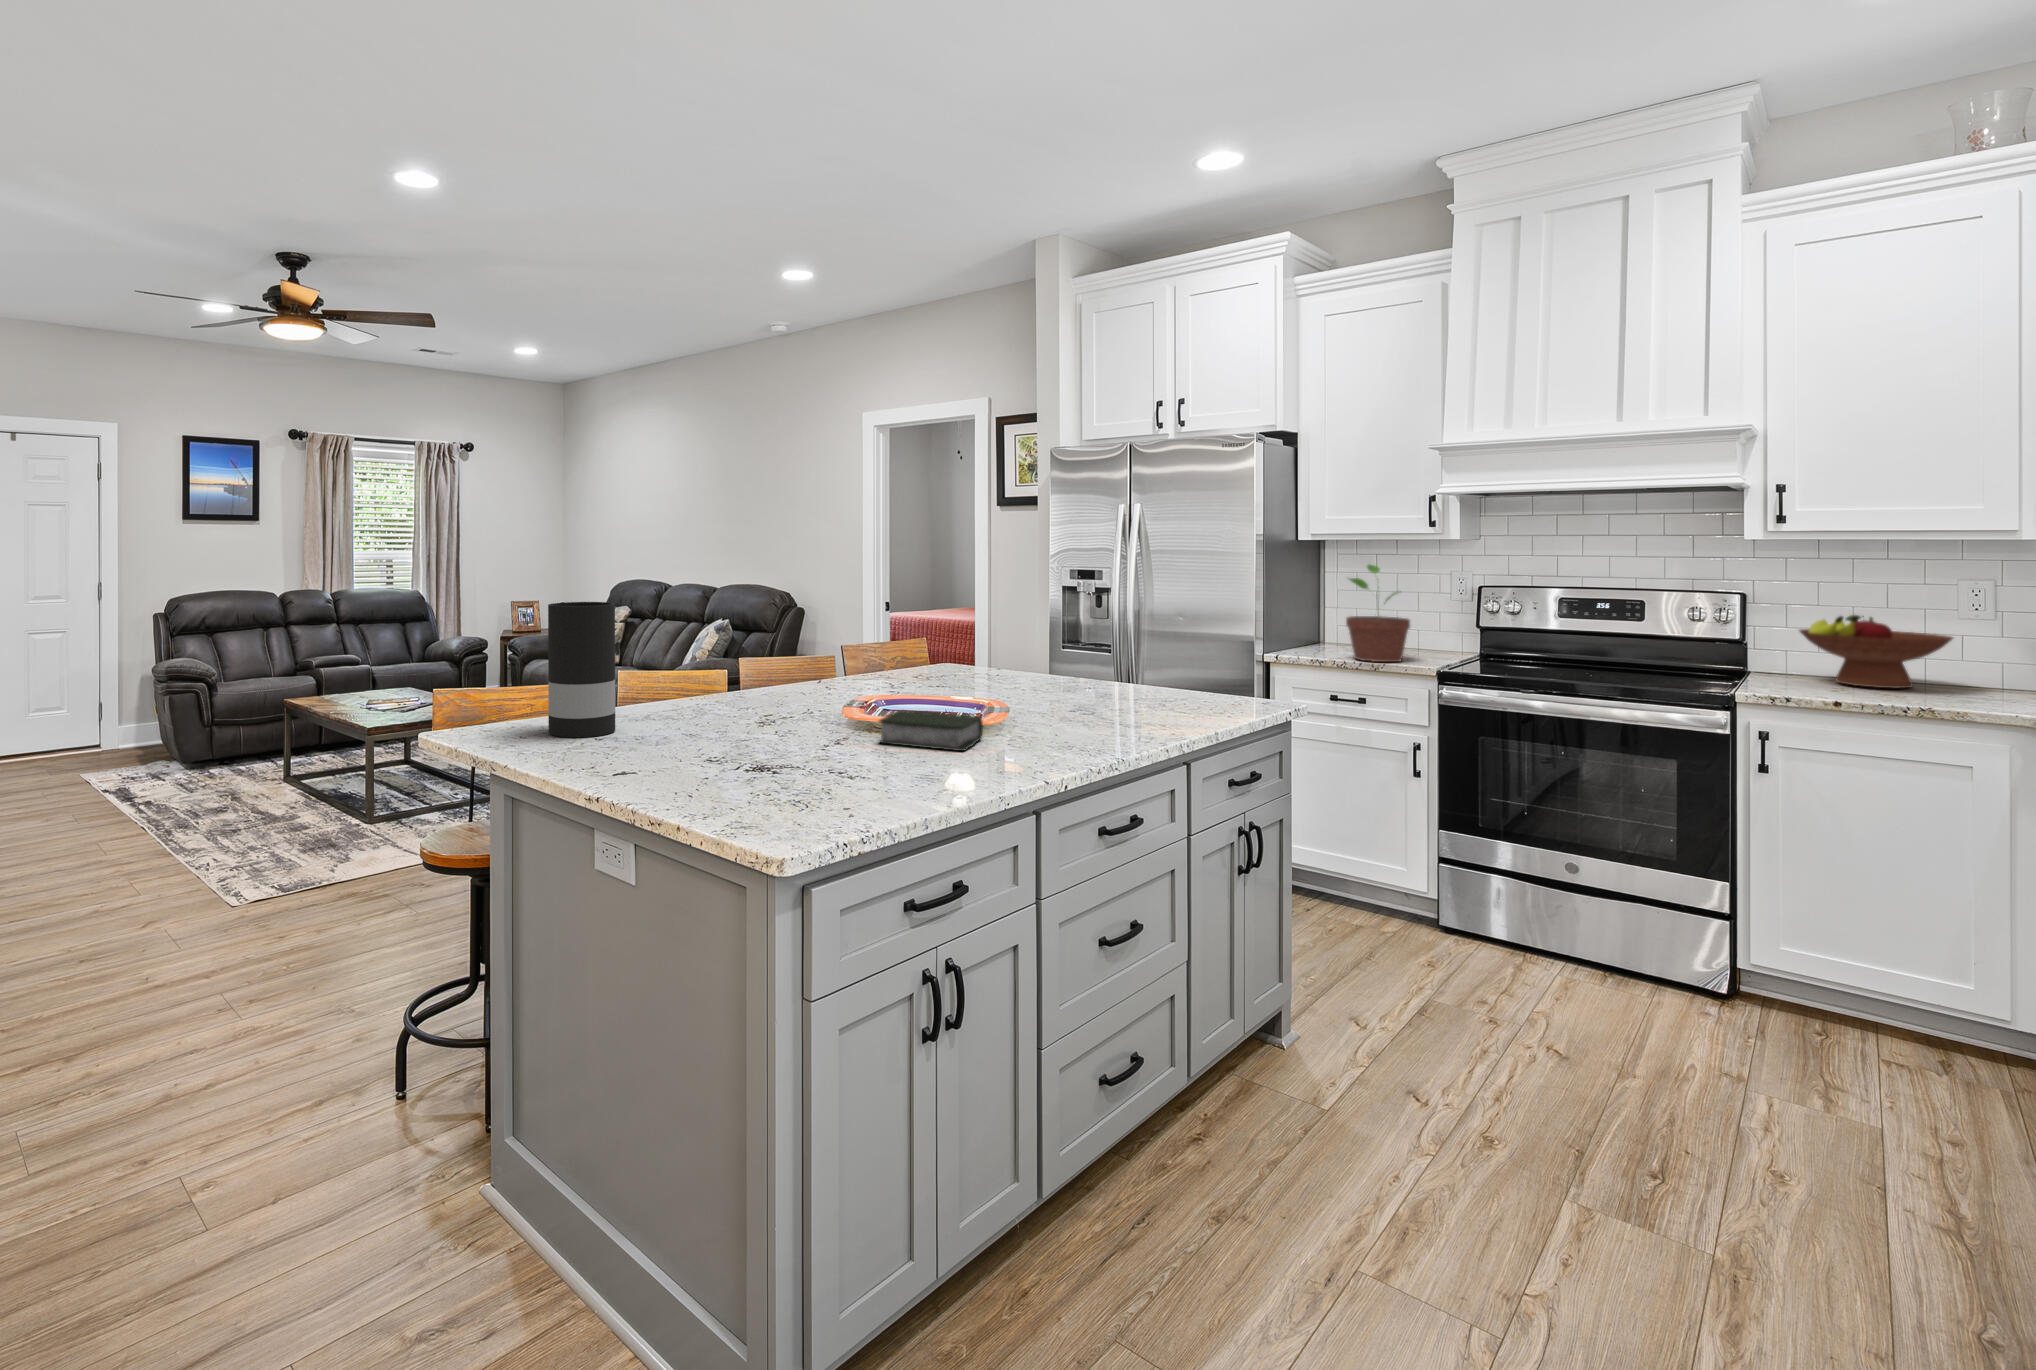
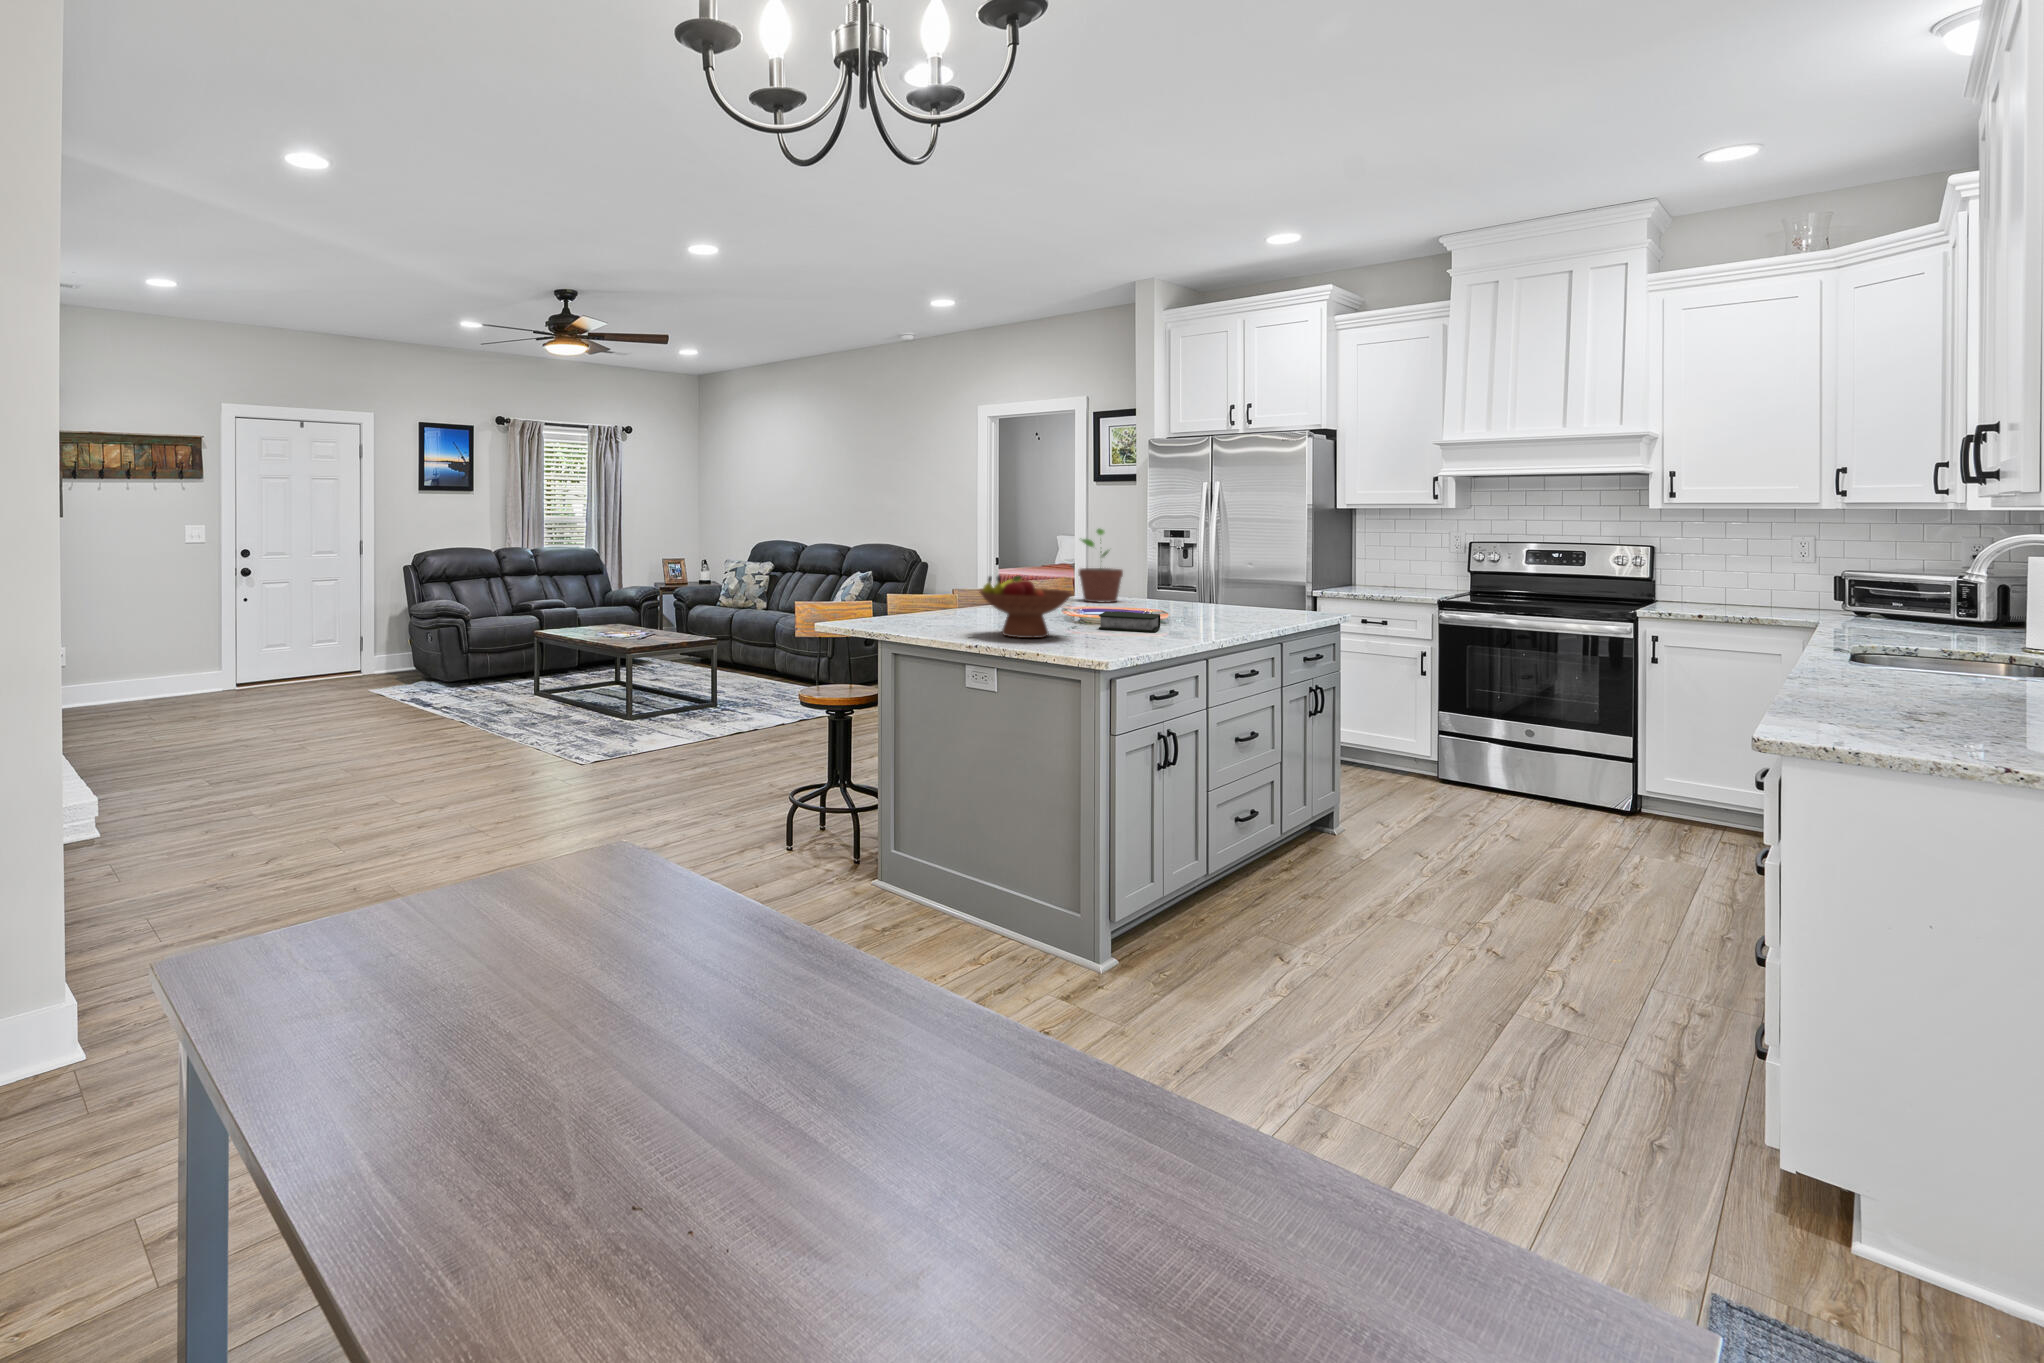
potted plant: present [1346,564,1410,662] -> present [1078,529,1123,602]
vase: present [548,602,615,737] -> none [886,544,927,626]
fruit bowl: present [1800,615,1953,688] -> present [979,576,1072,638]

